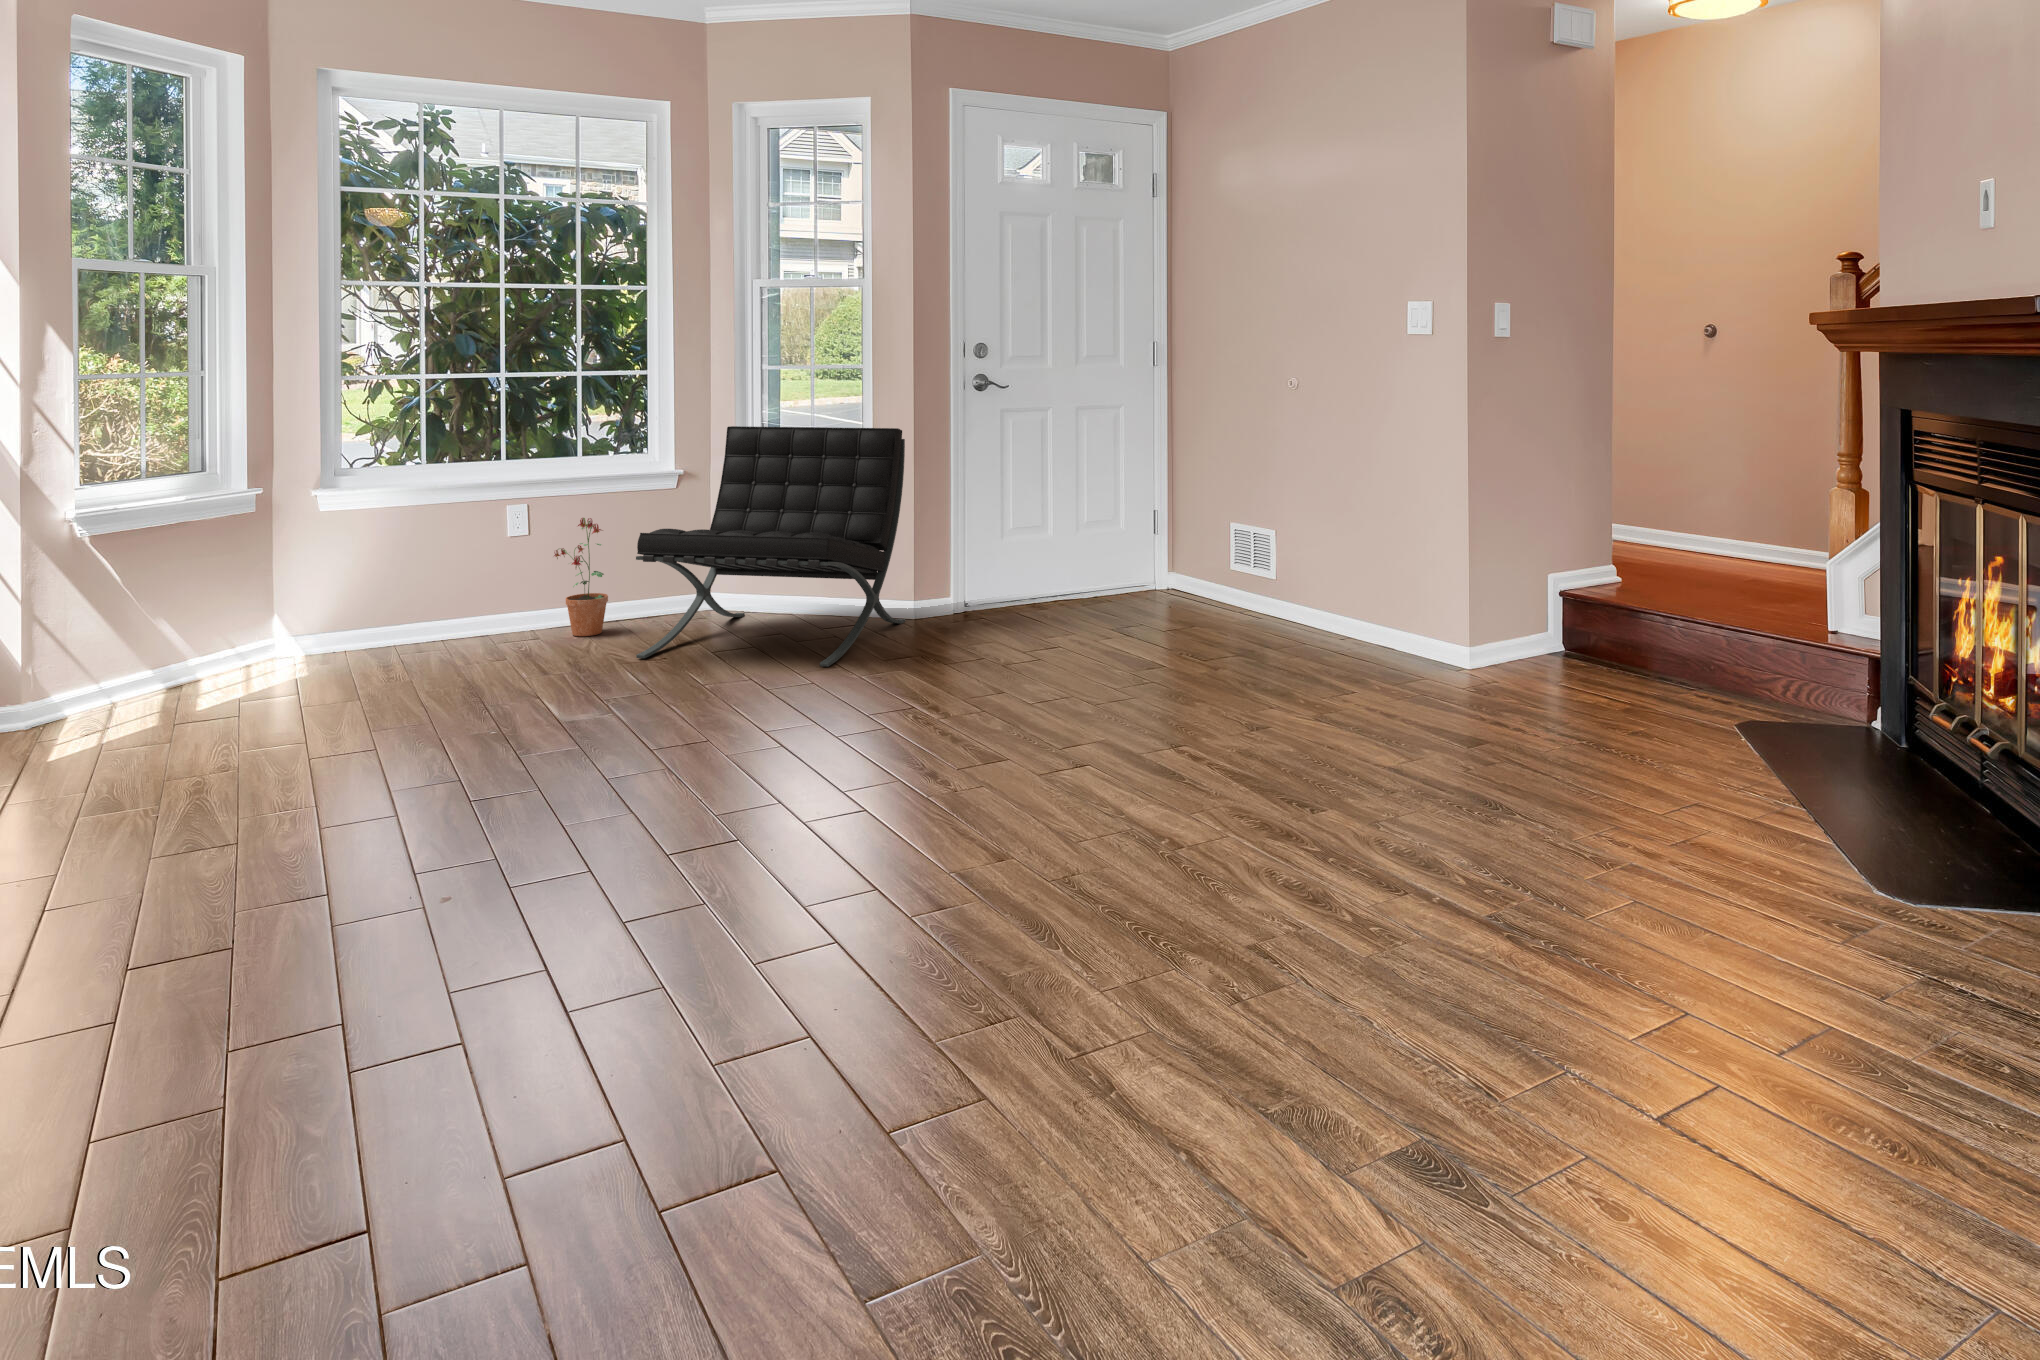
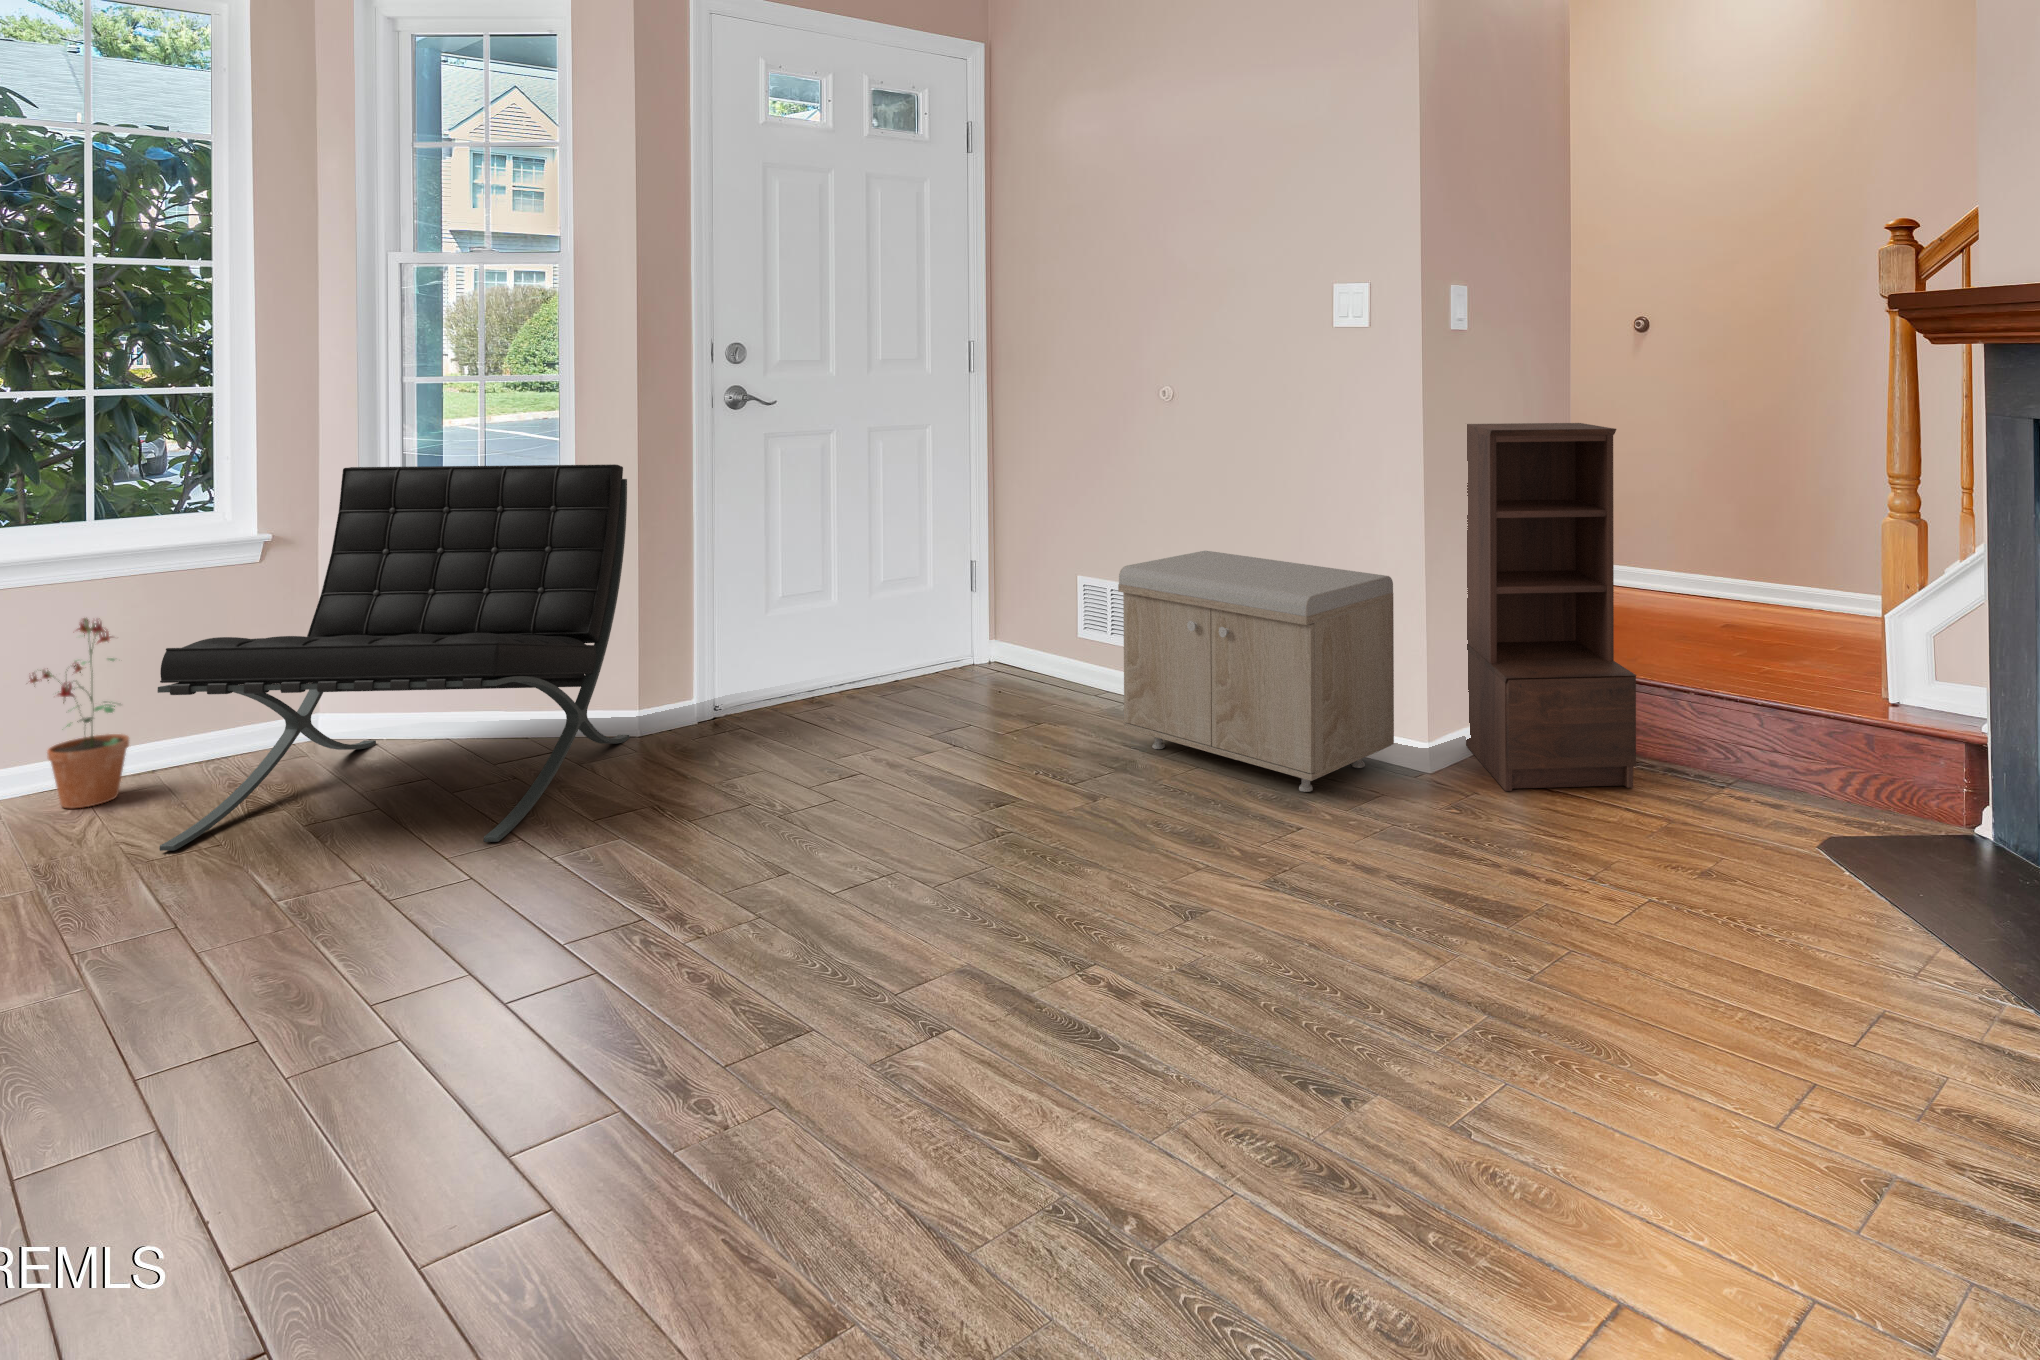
bookshelf: none [1509,410,1624,689] -> present [1466,423,1637,791]
storage bench: none [1243,504,1445,676] -> present [1118,551,1394,792]

